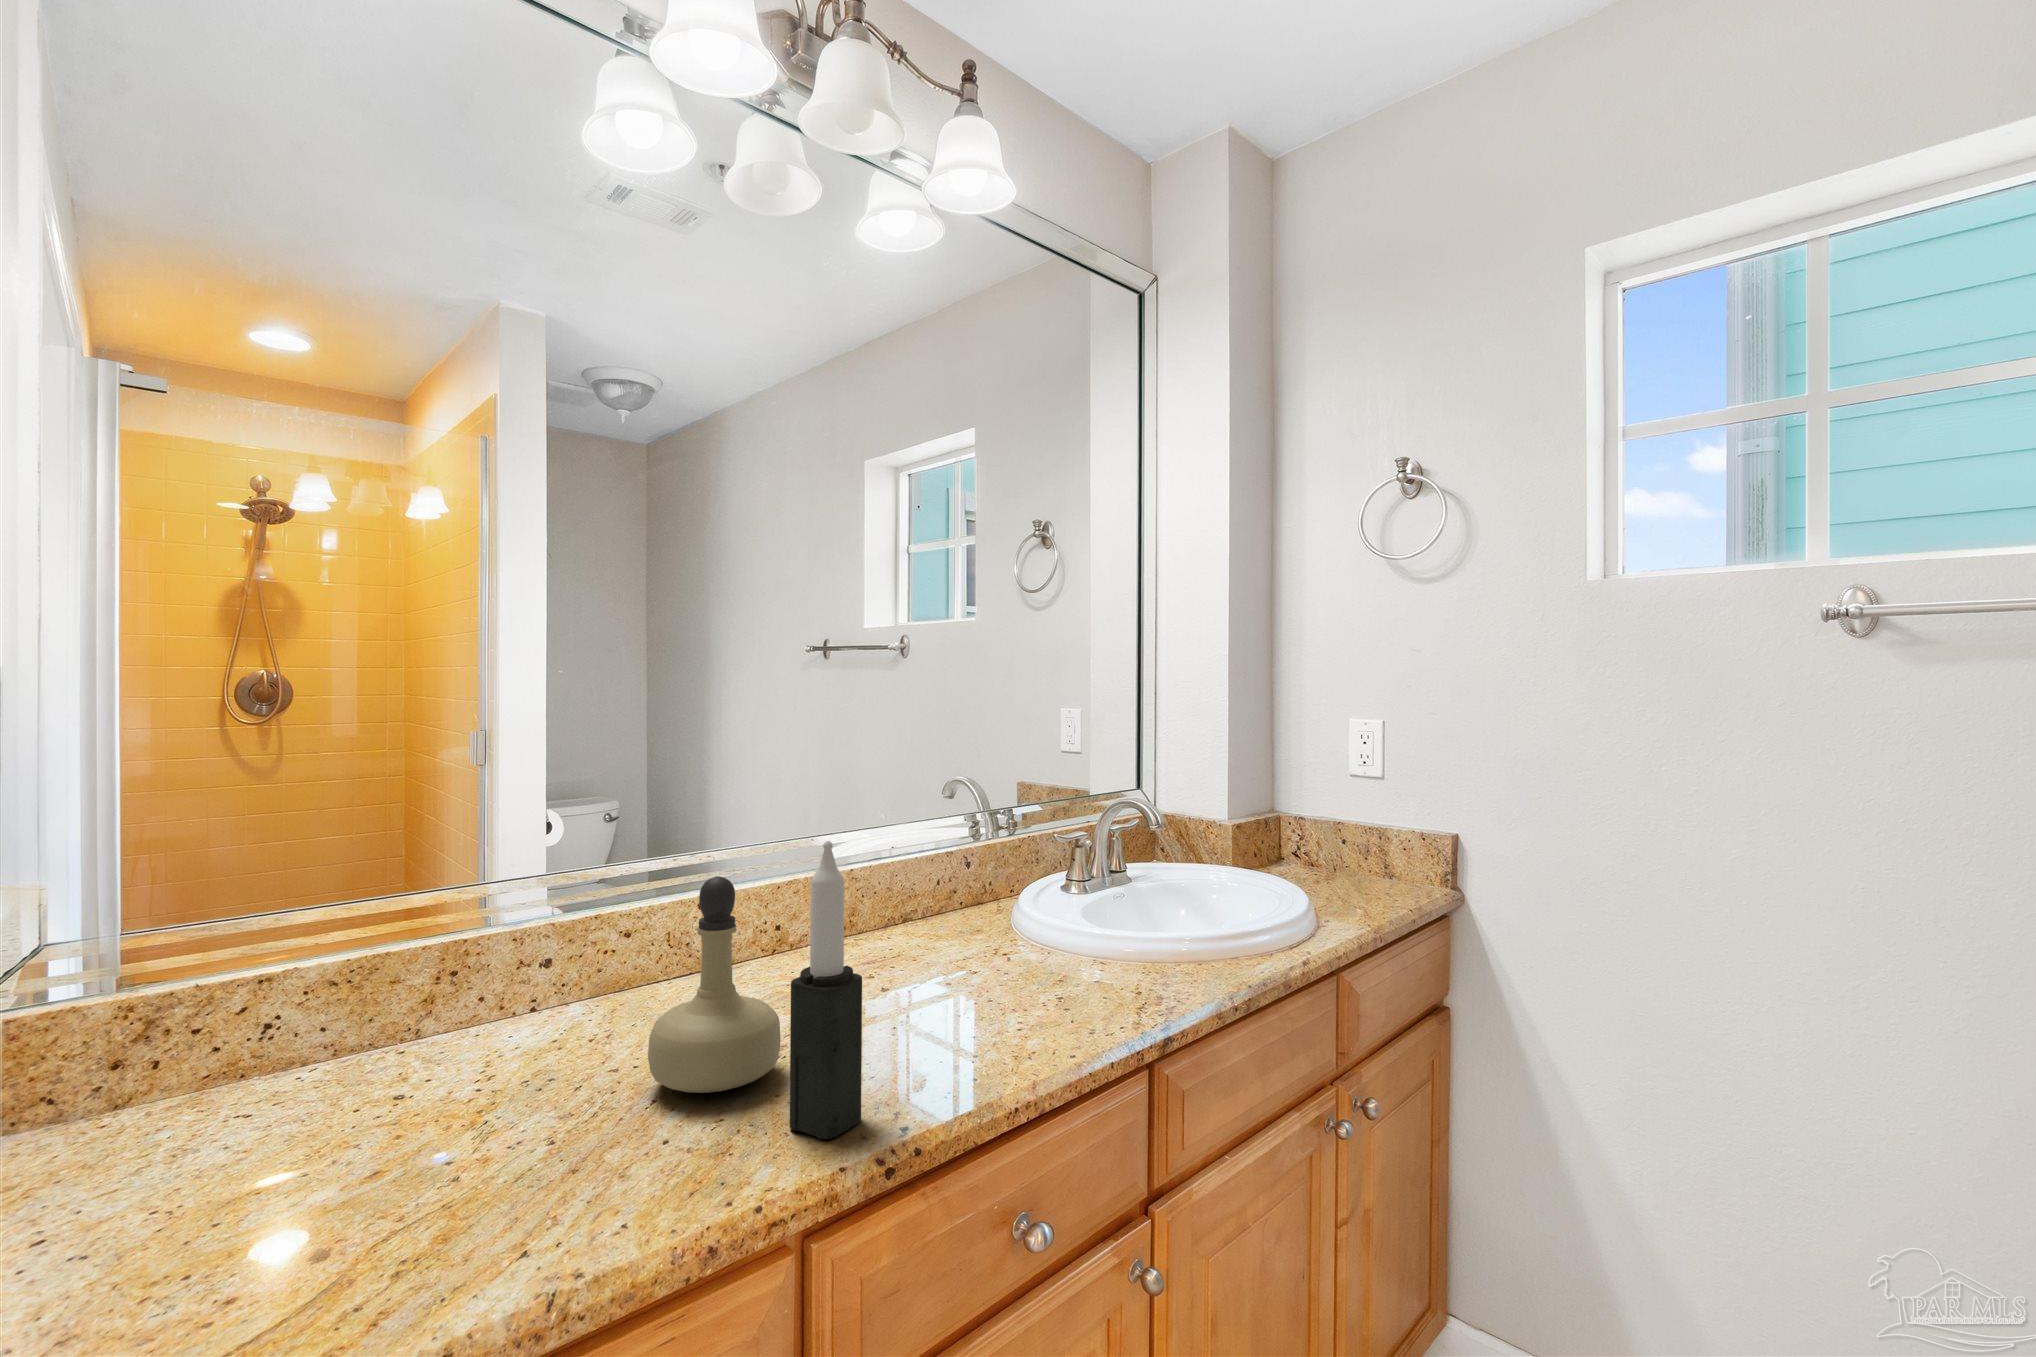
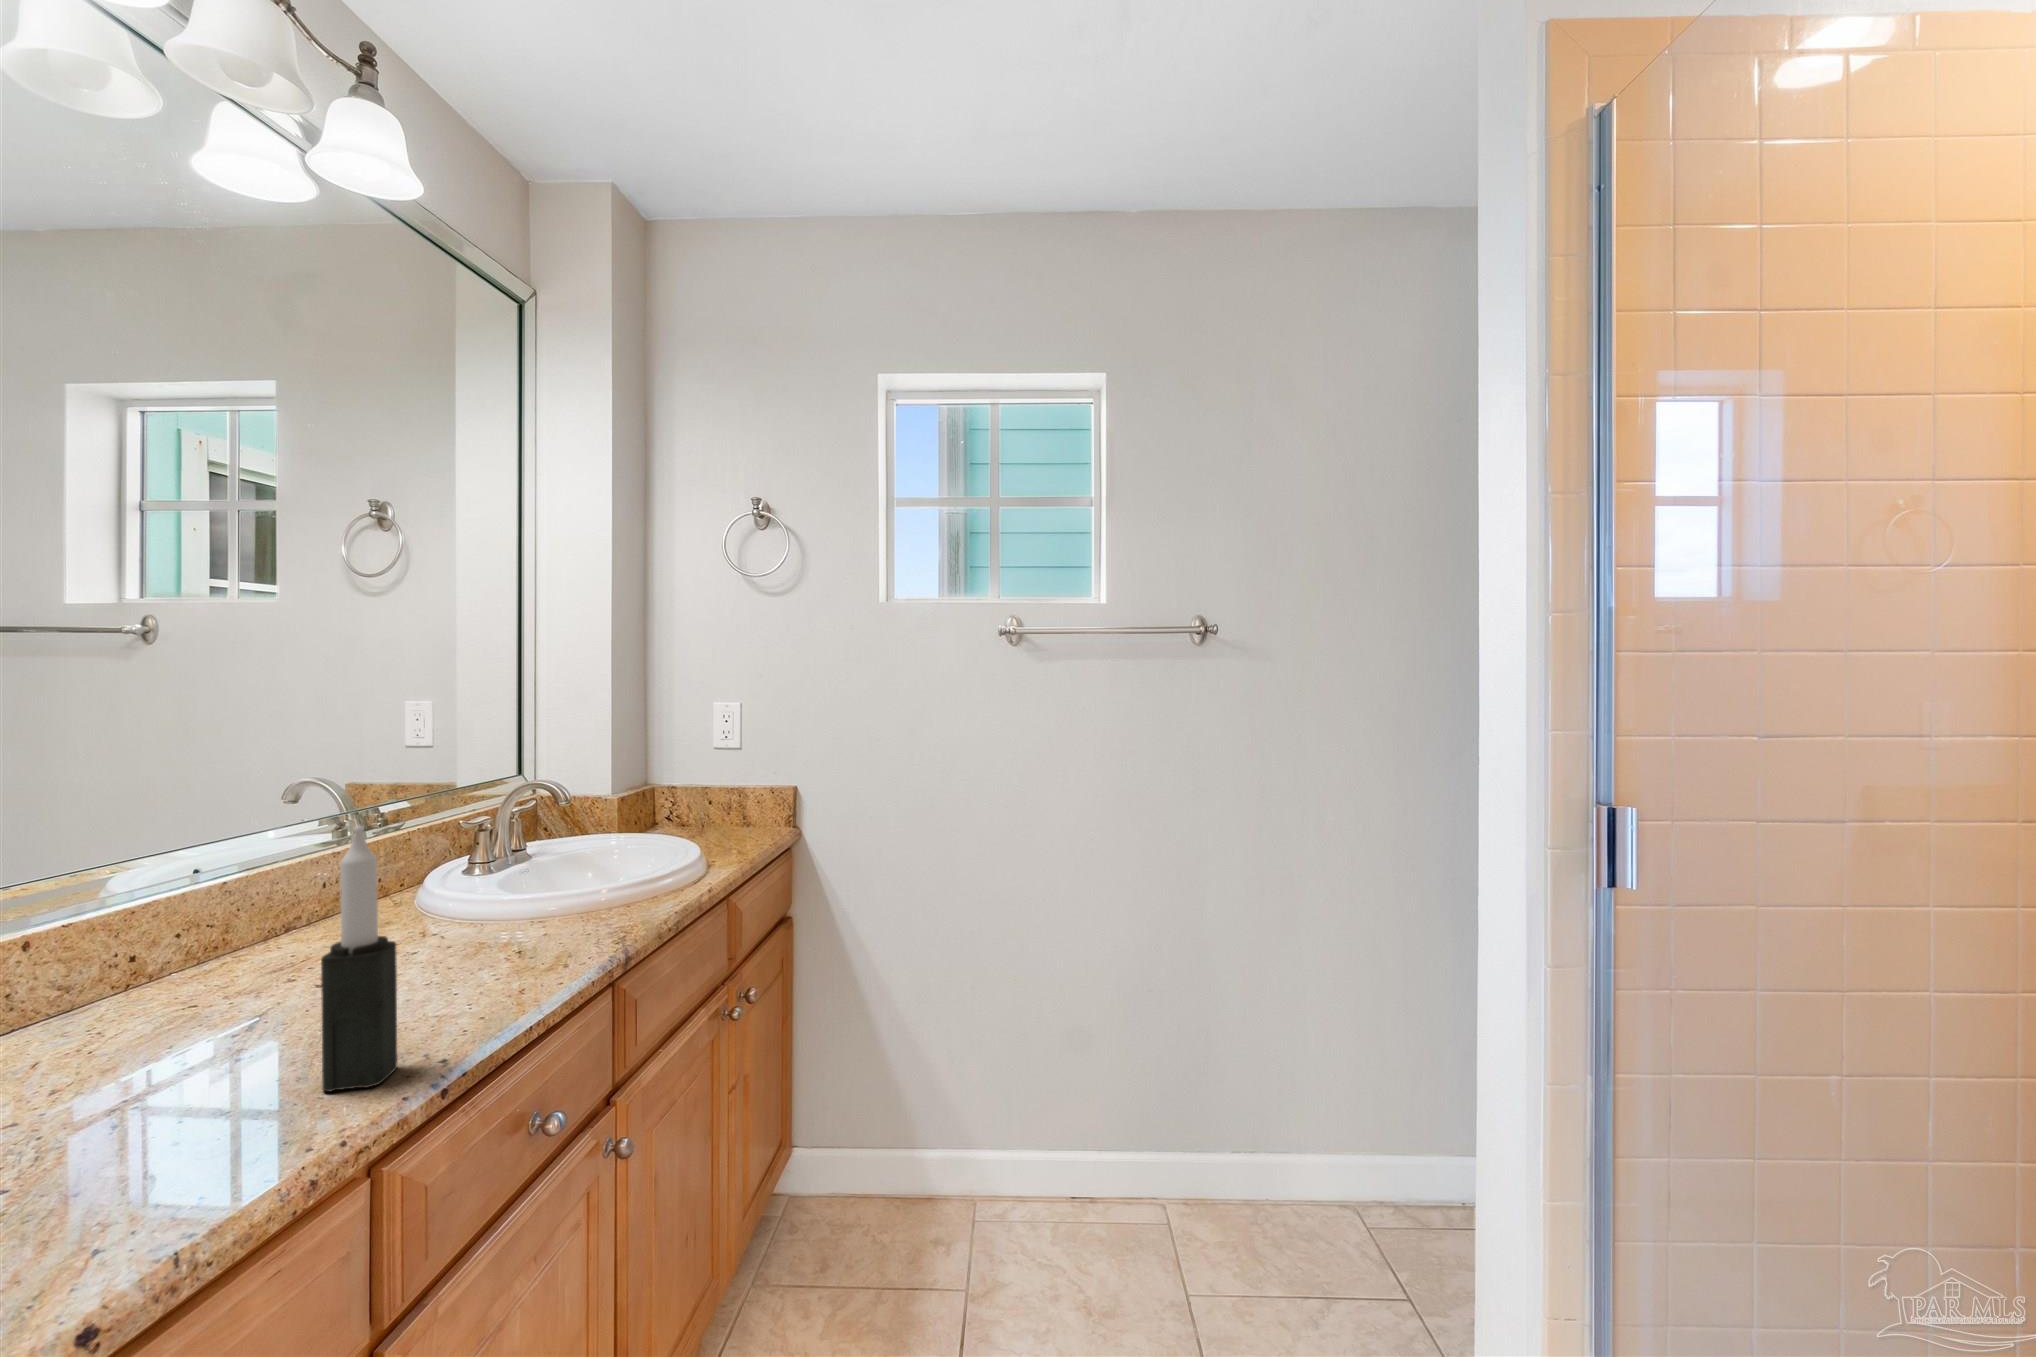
perfume bottle: present [648,876,780,1093] -> none [89,883,267,1106]

